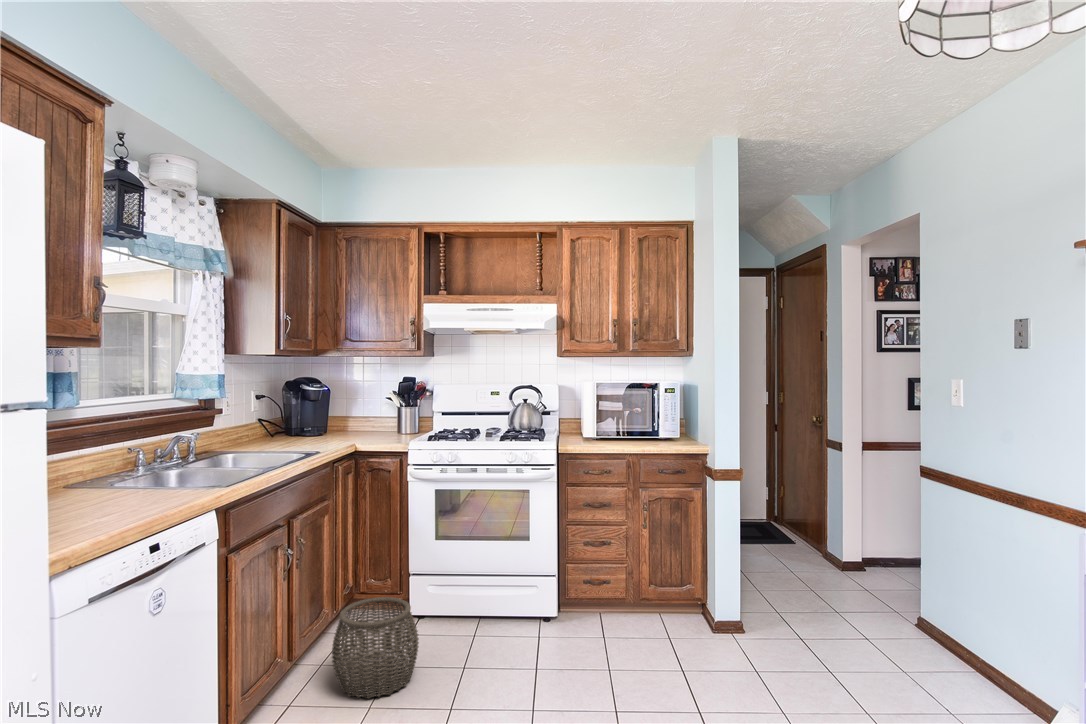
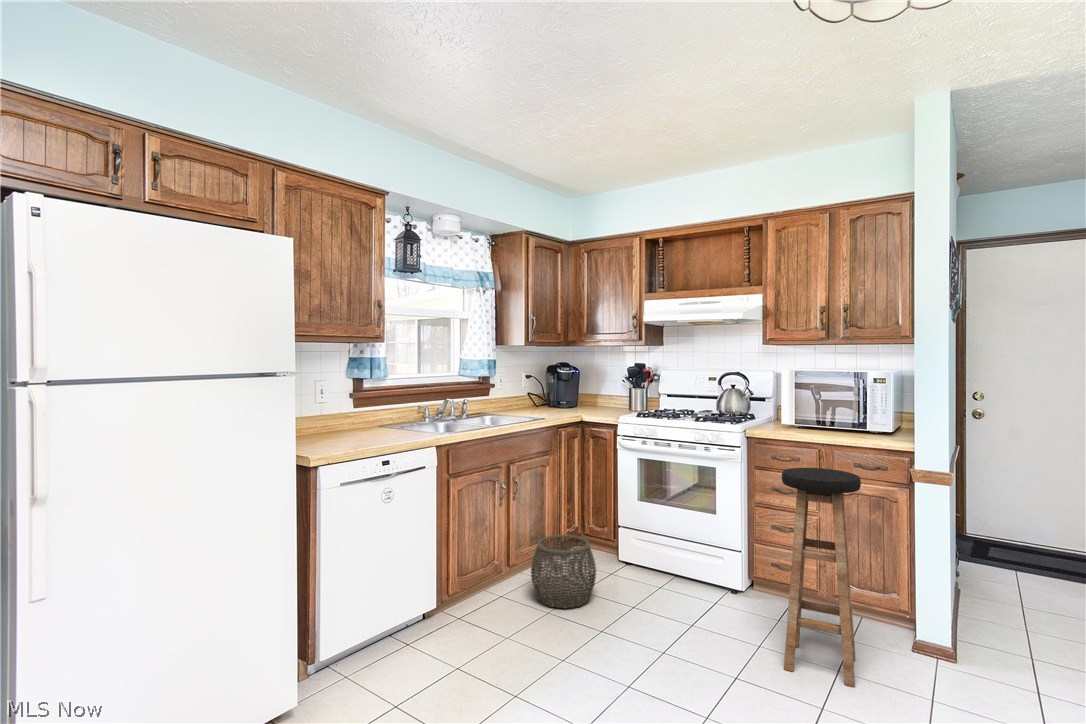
bar stool: none [632,478,709,687] -> present [782,468,861,687]

